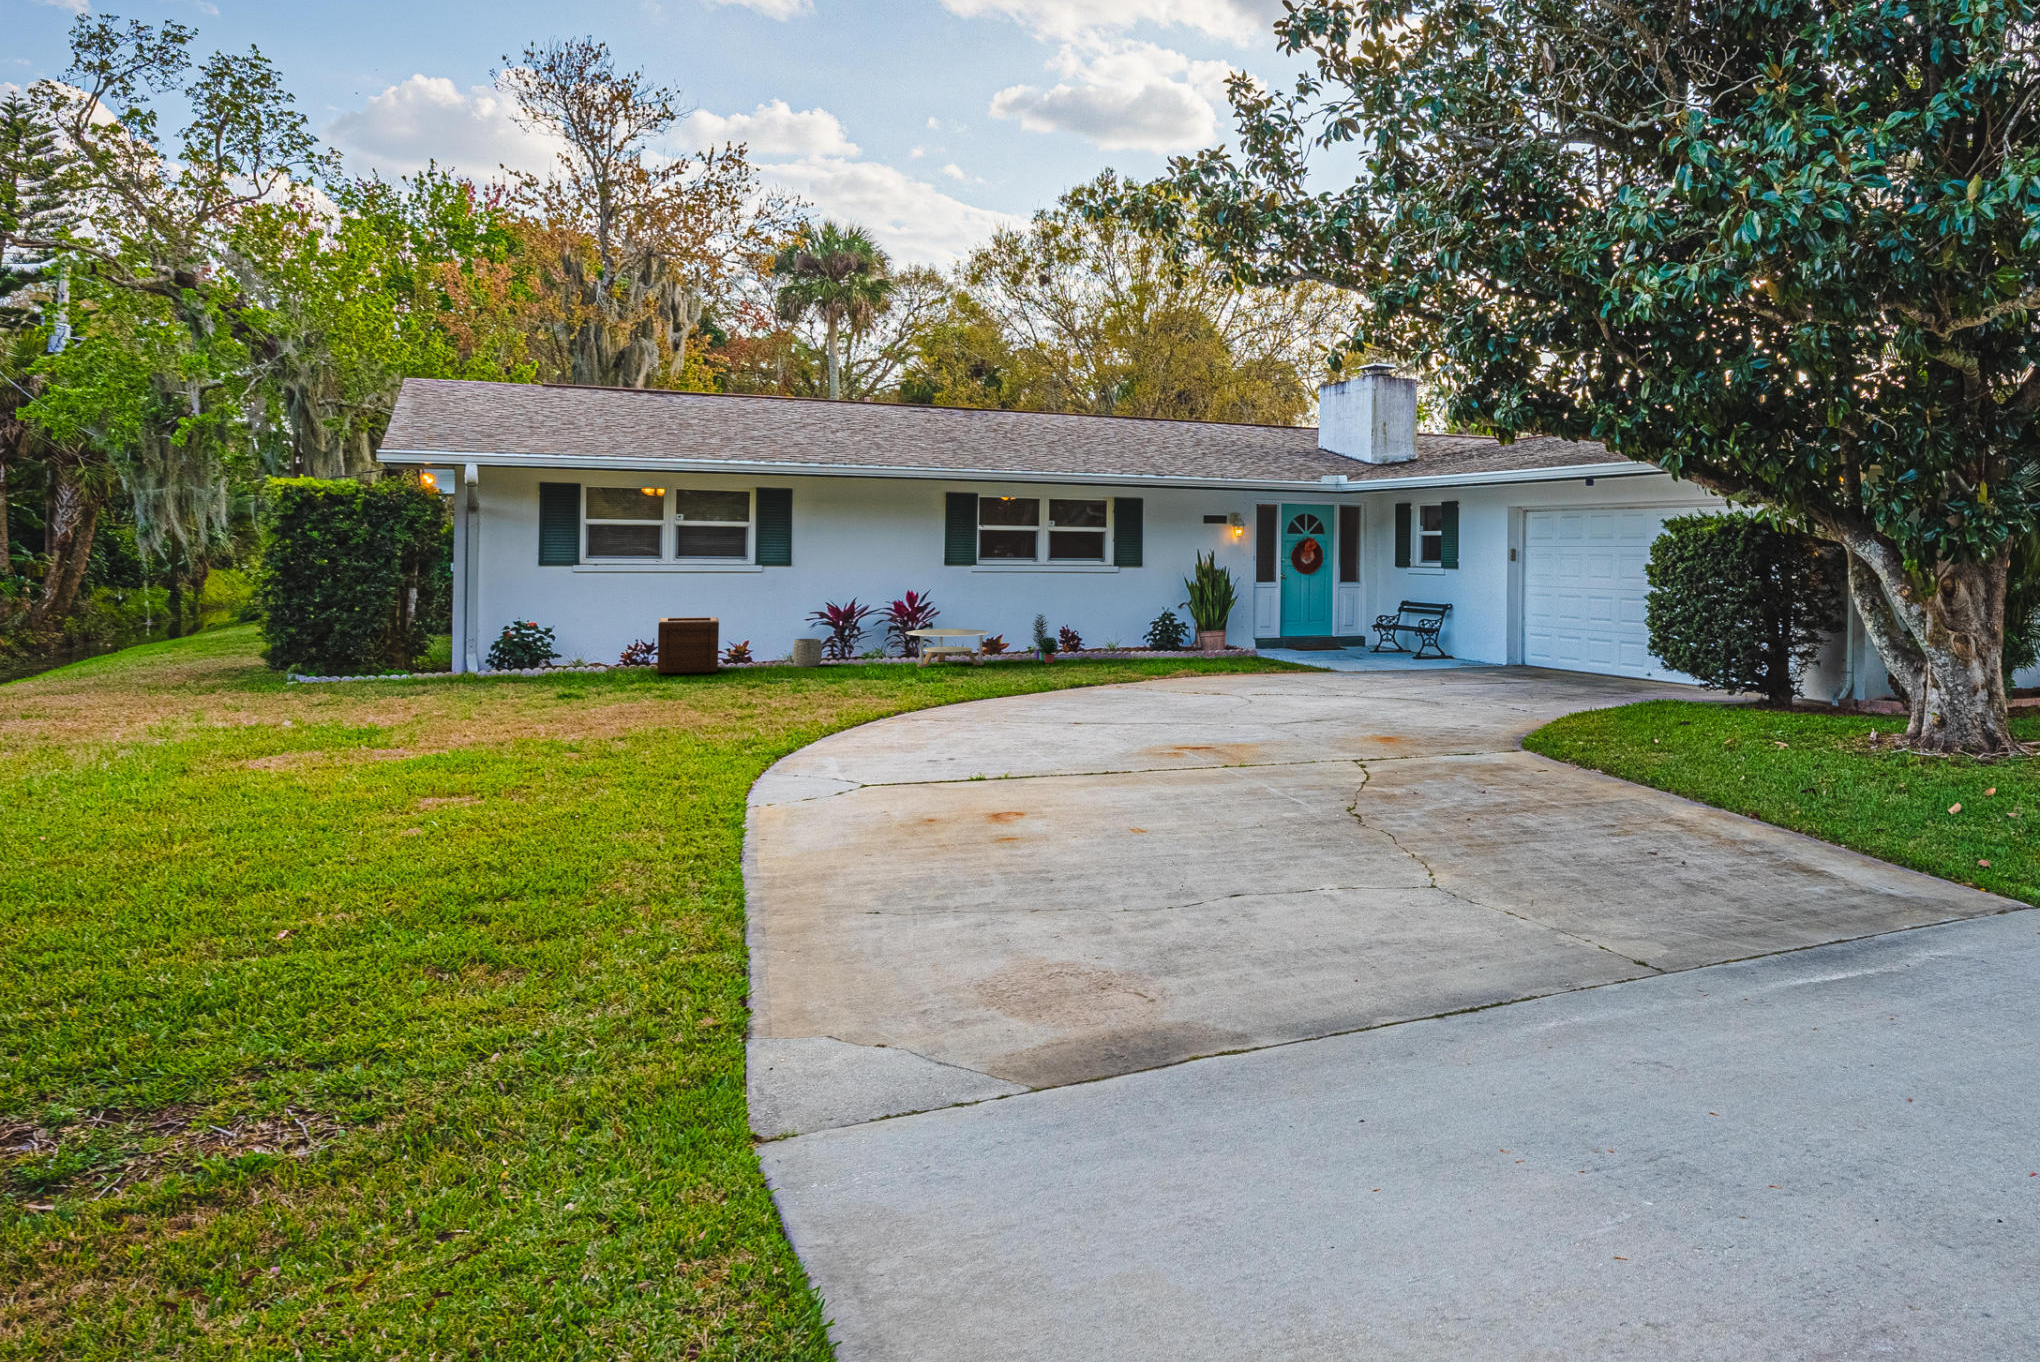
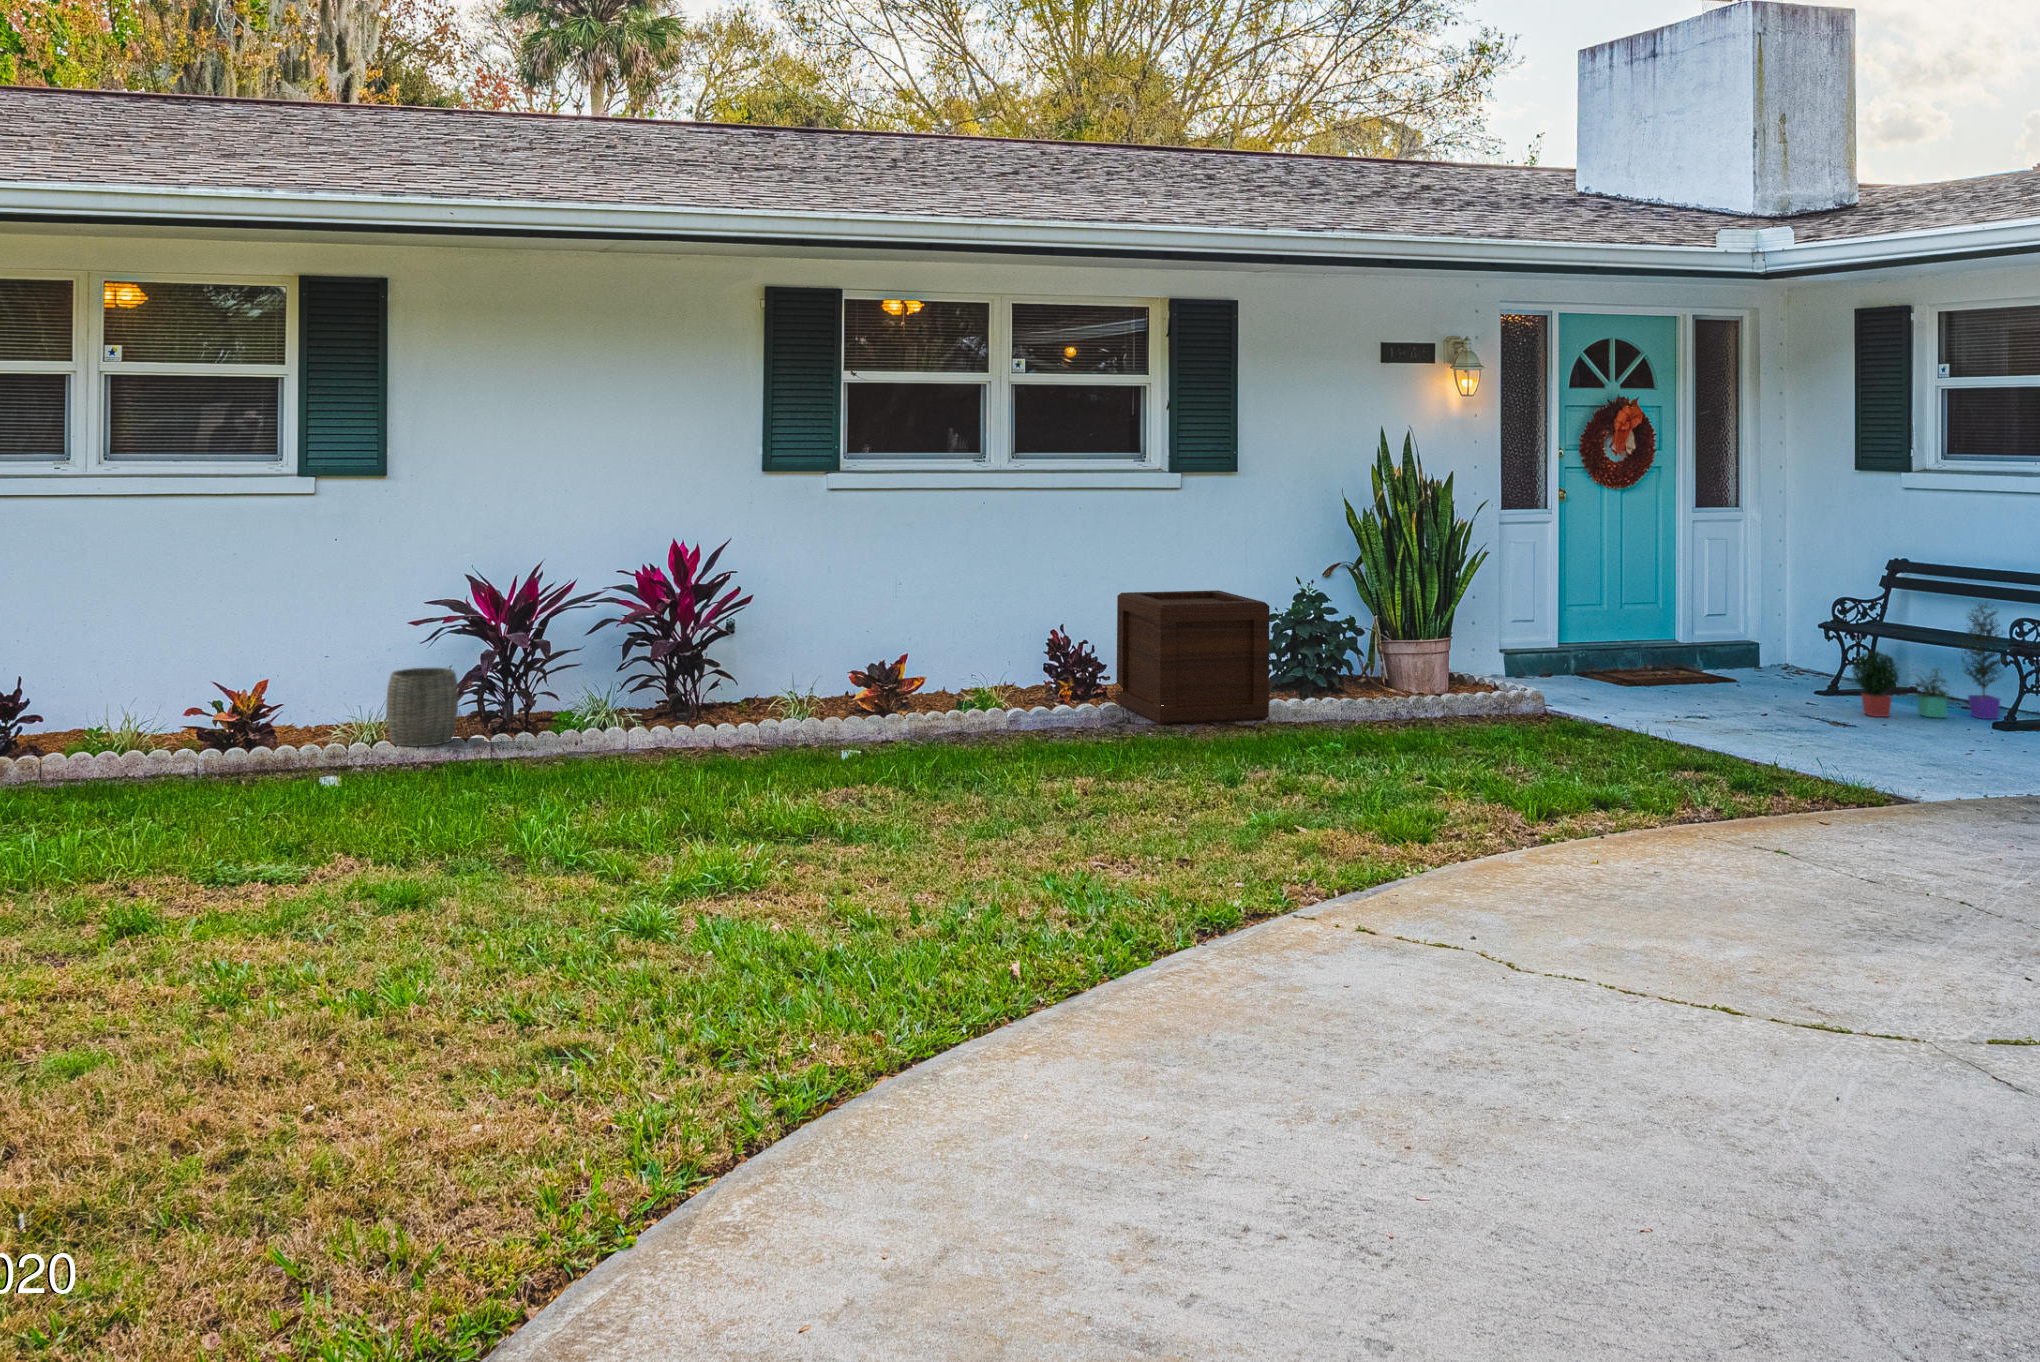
potted plant: present [1033,614,1058,663] -> present [1851,605,2006,719]
wooden crate: present [657,617,719,674] -> present [1116,590,1270,725]
round table: present [906,629,990,667] -> none [662,638,875,753]

